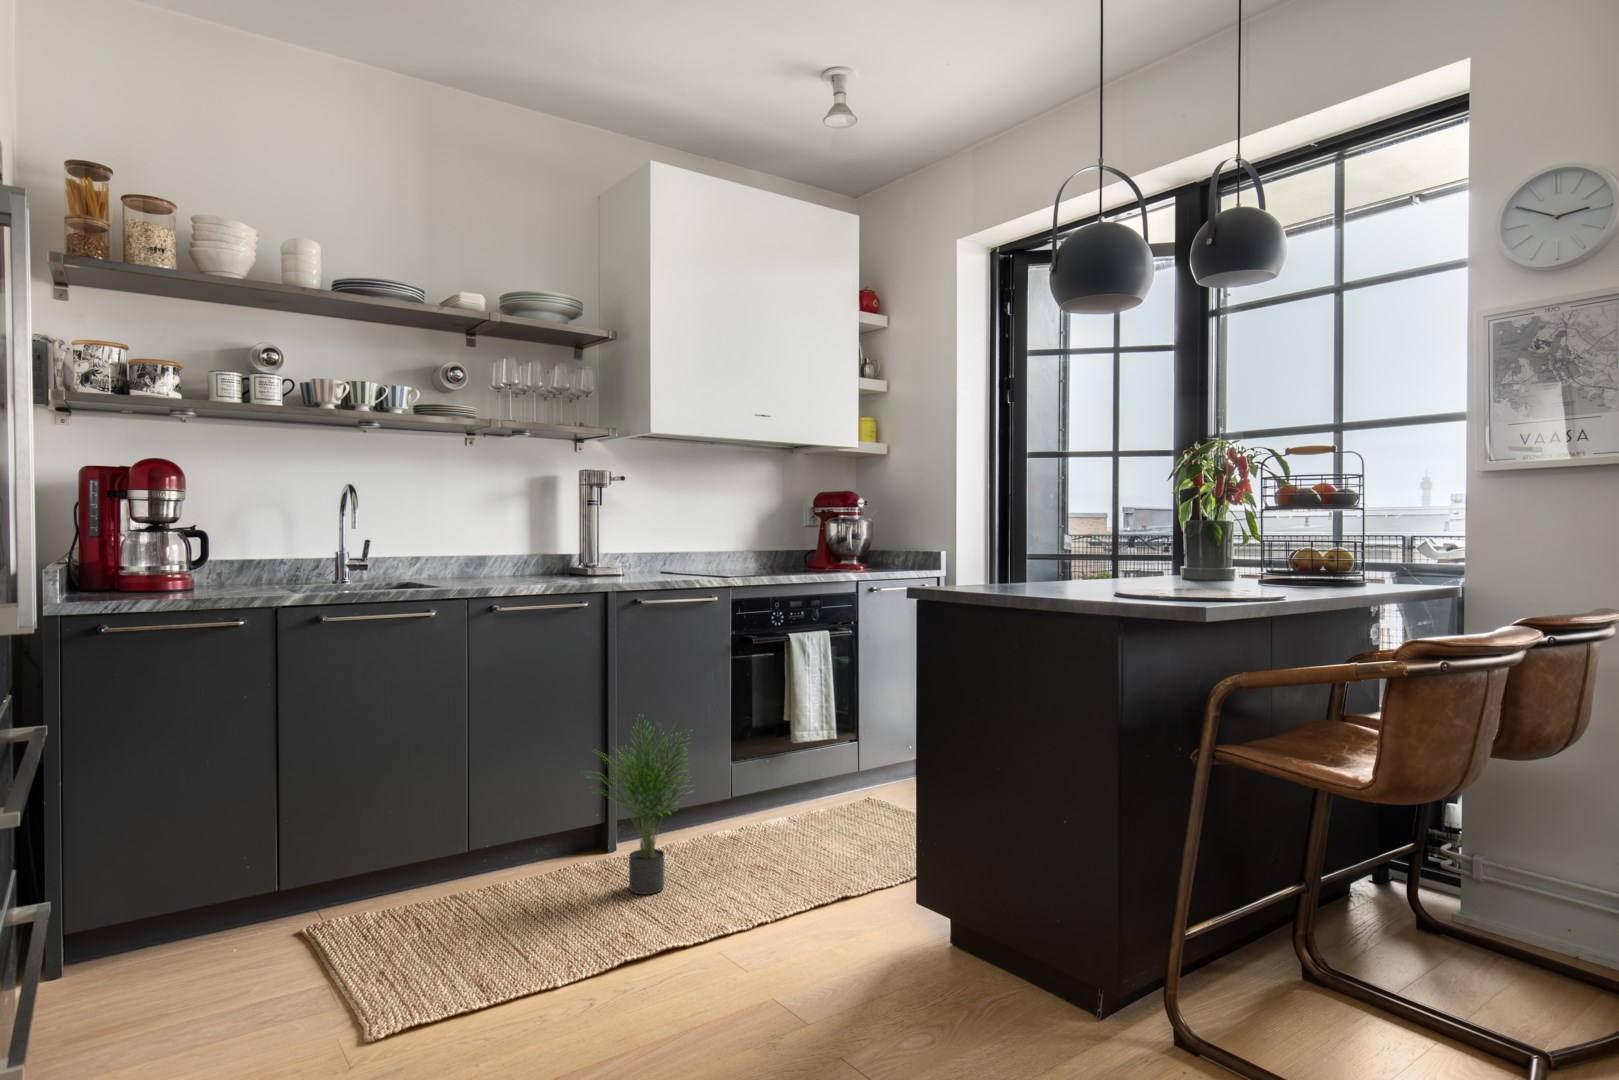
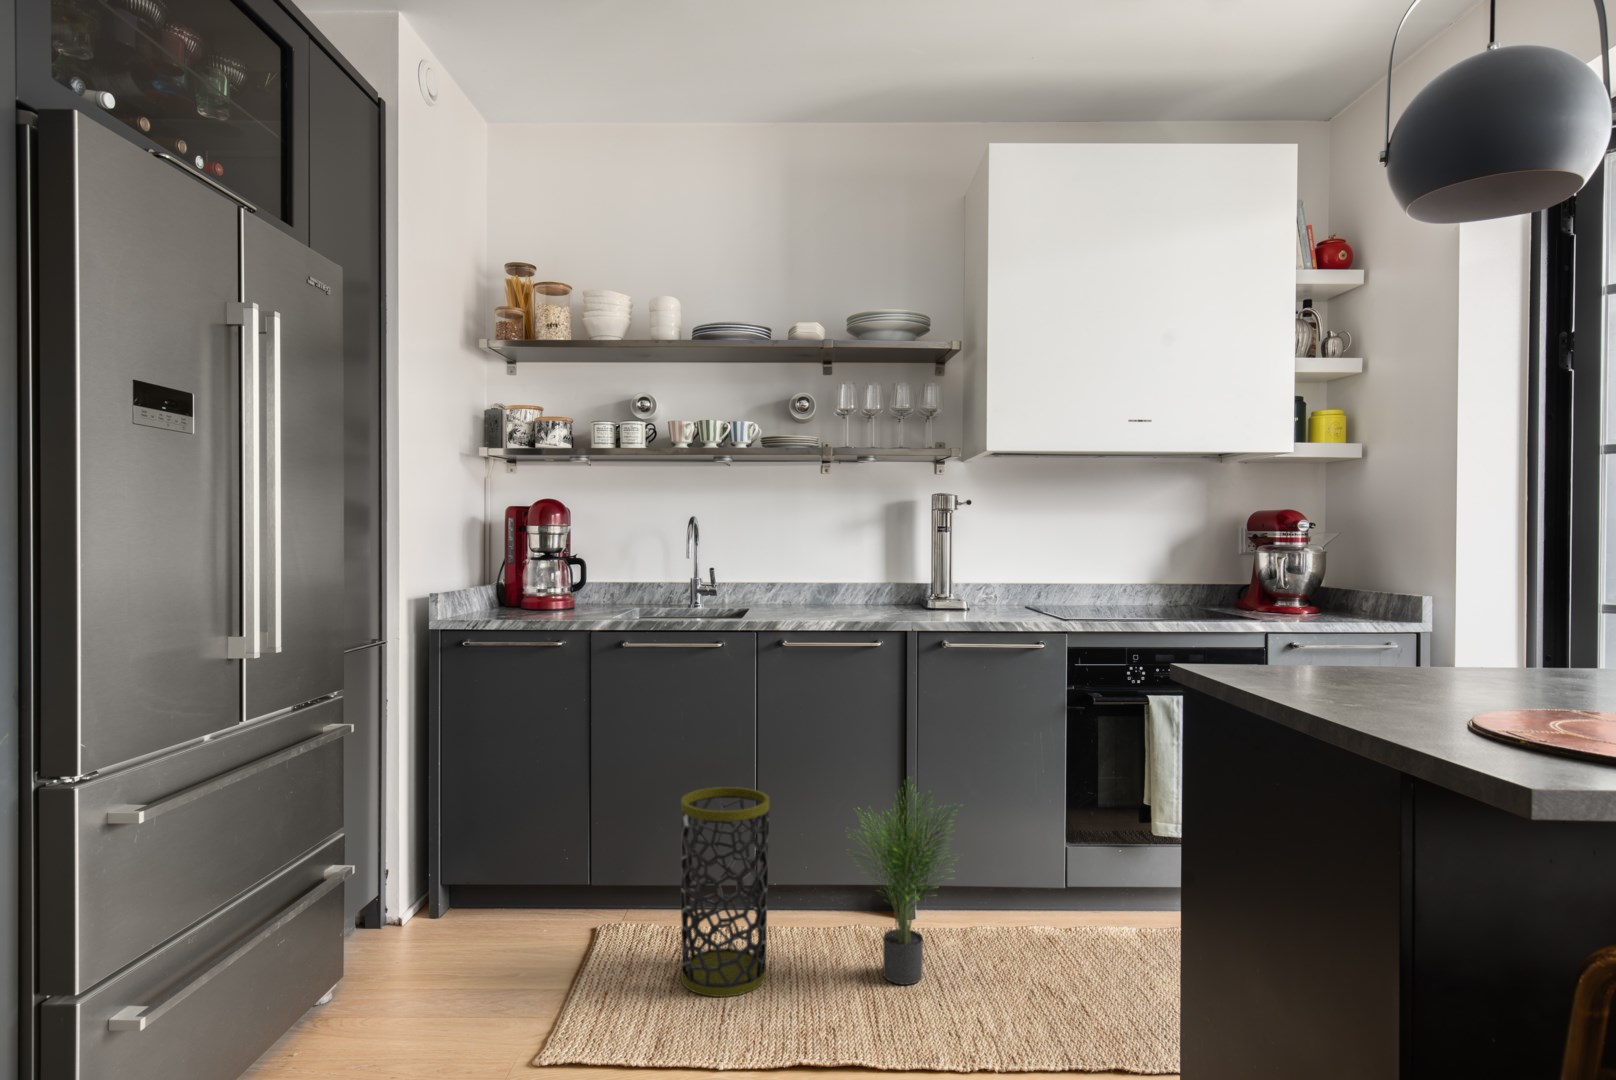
trash can: none [441,745,533,947] -> present [681,787,770,997]

